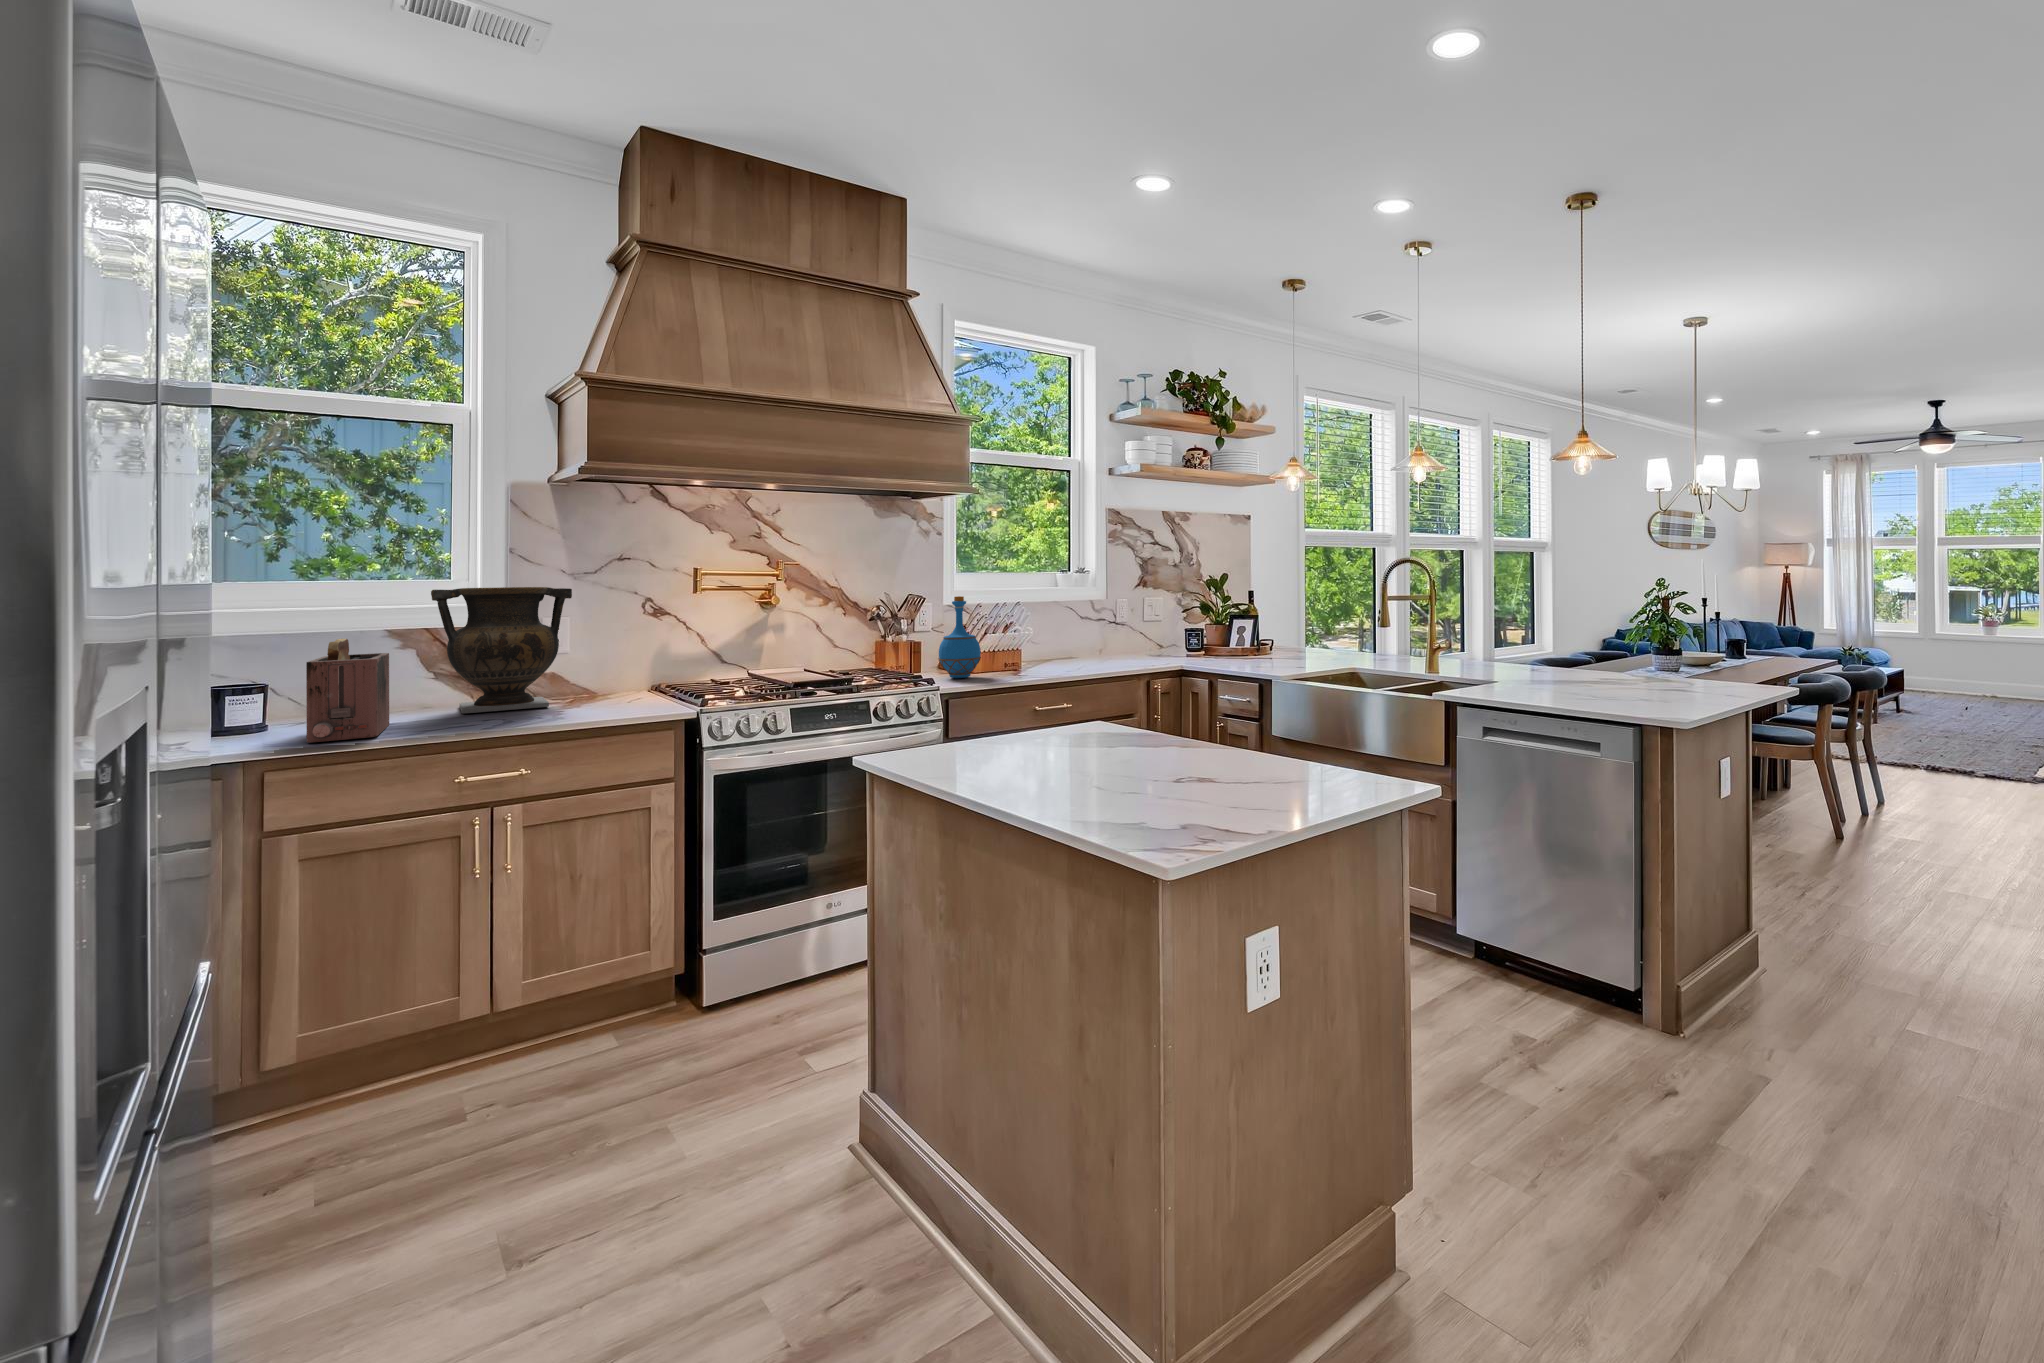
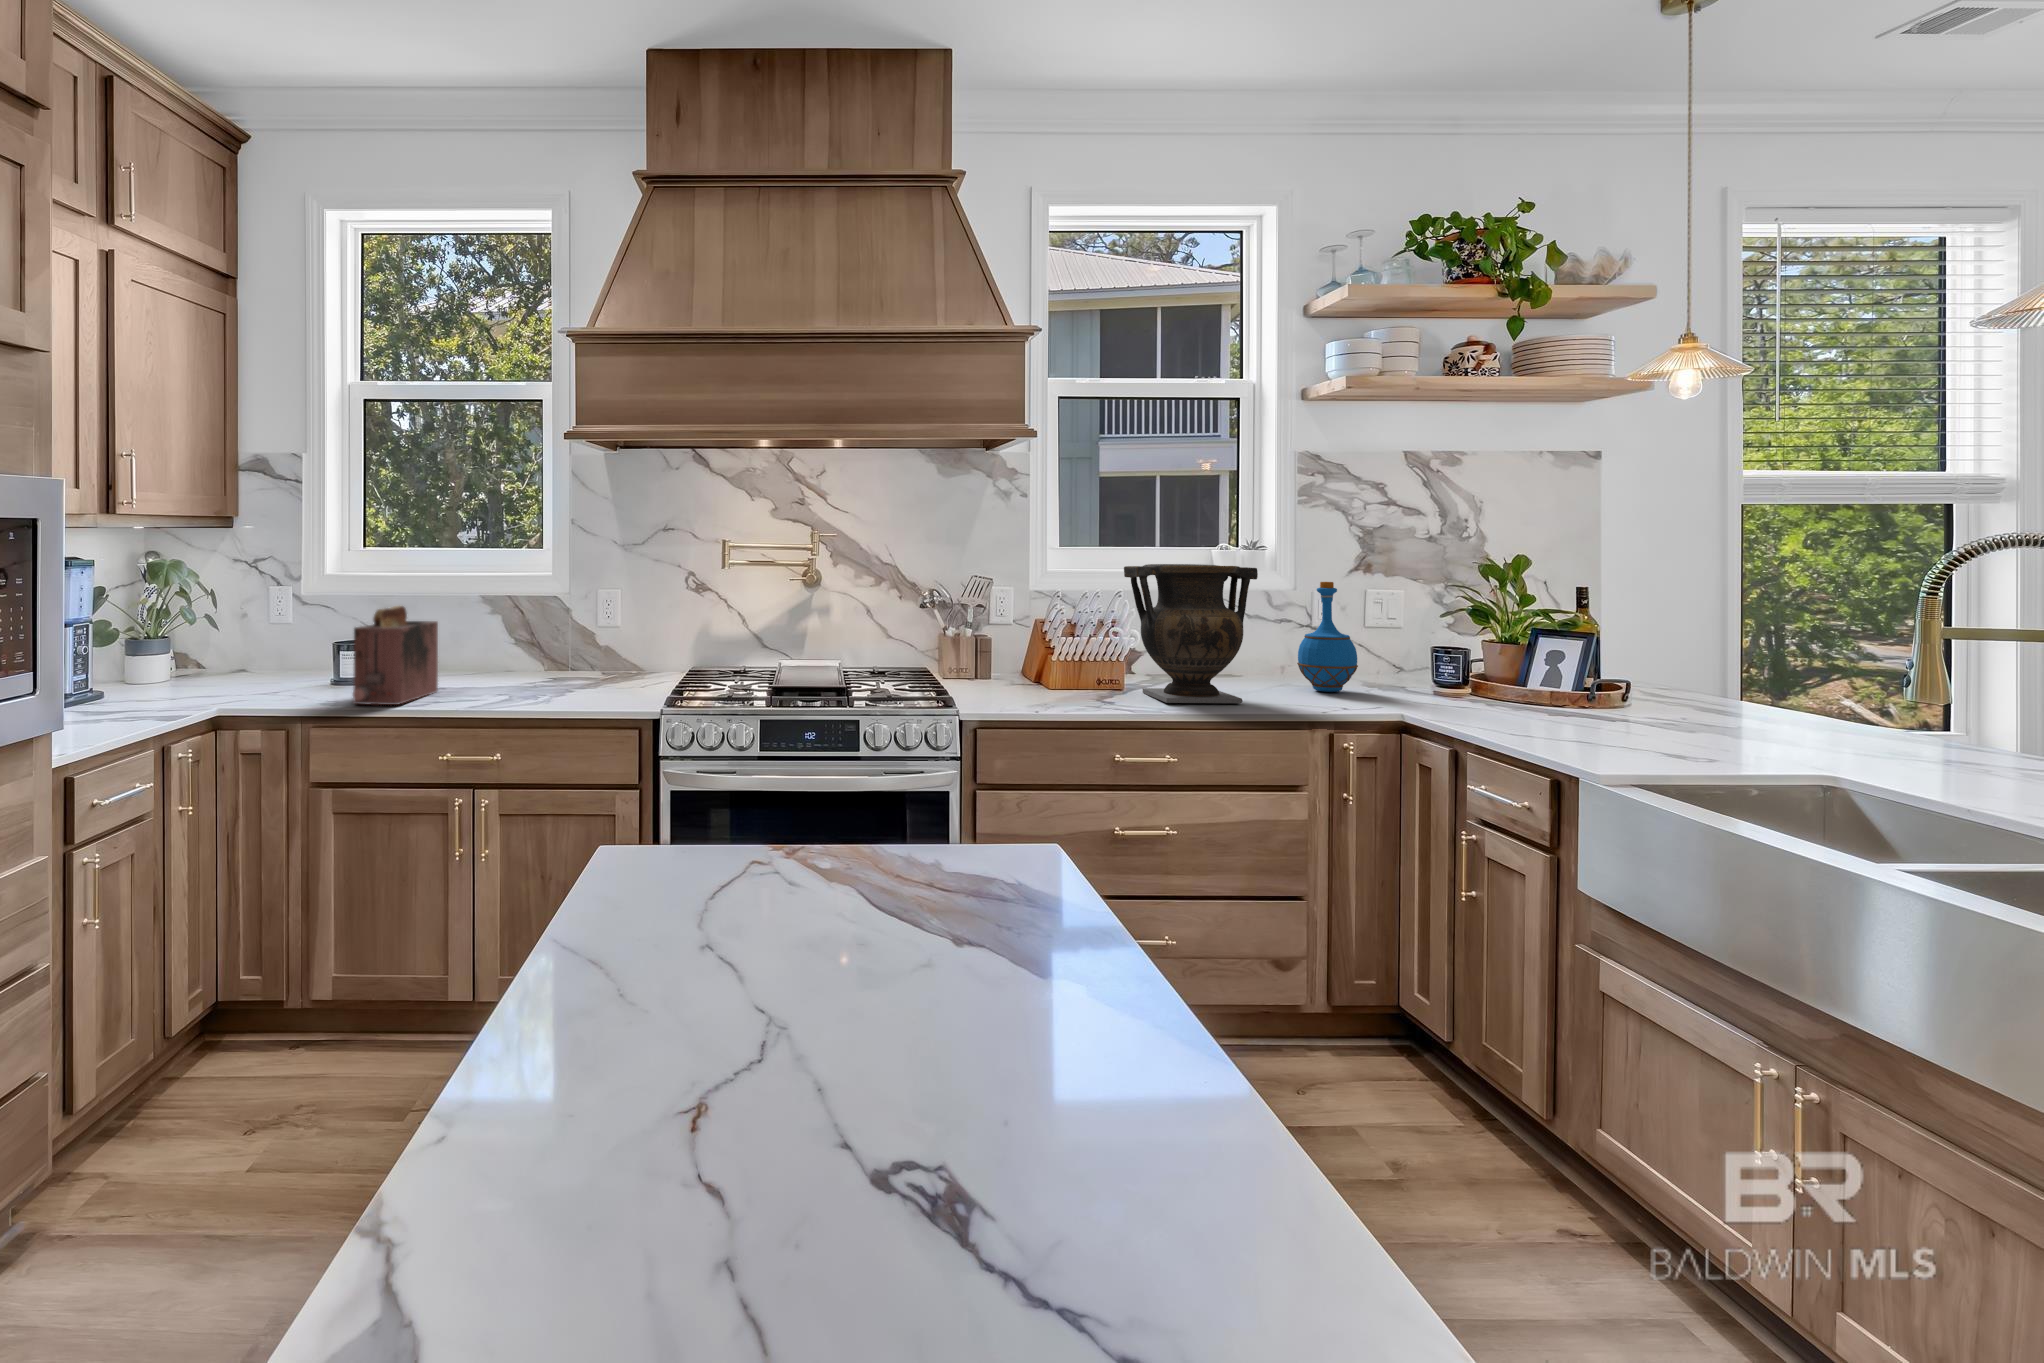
vase: present [431,587,572,713] -> present [1124,564,1258,703]
bottle: present [938,596,981,678] -> present [1297,582,1358,692]

